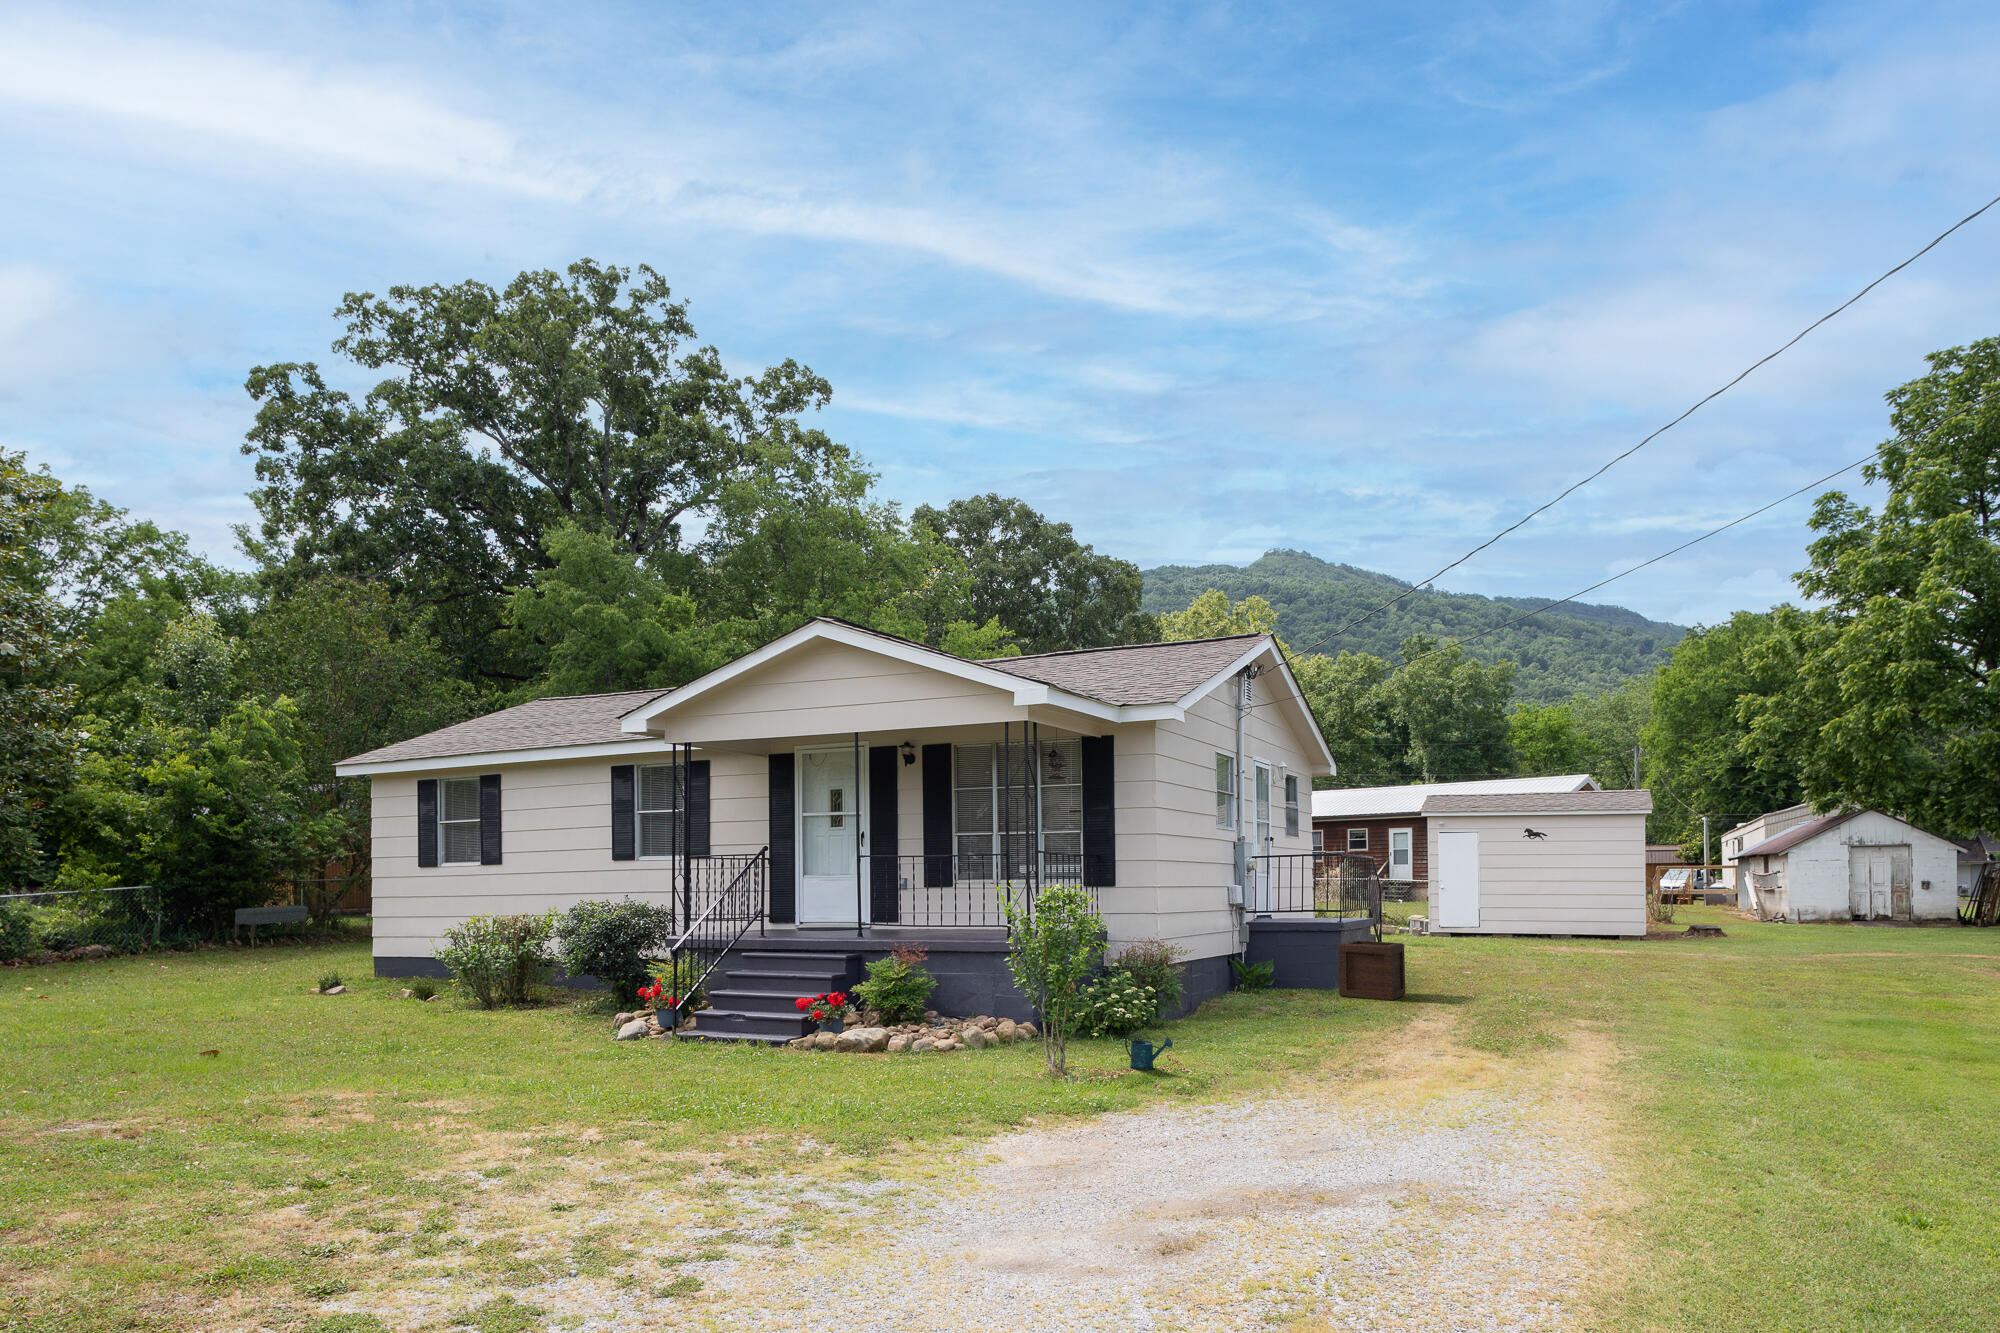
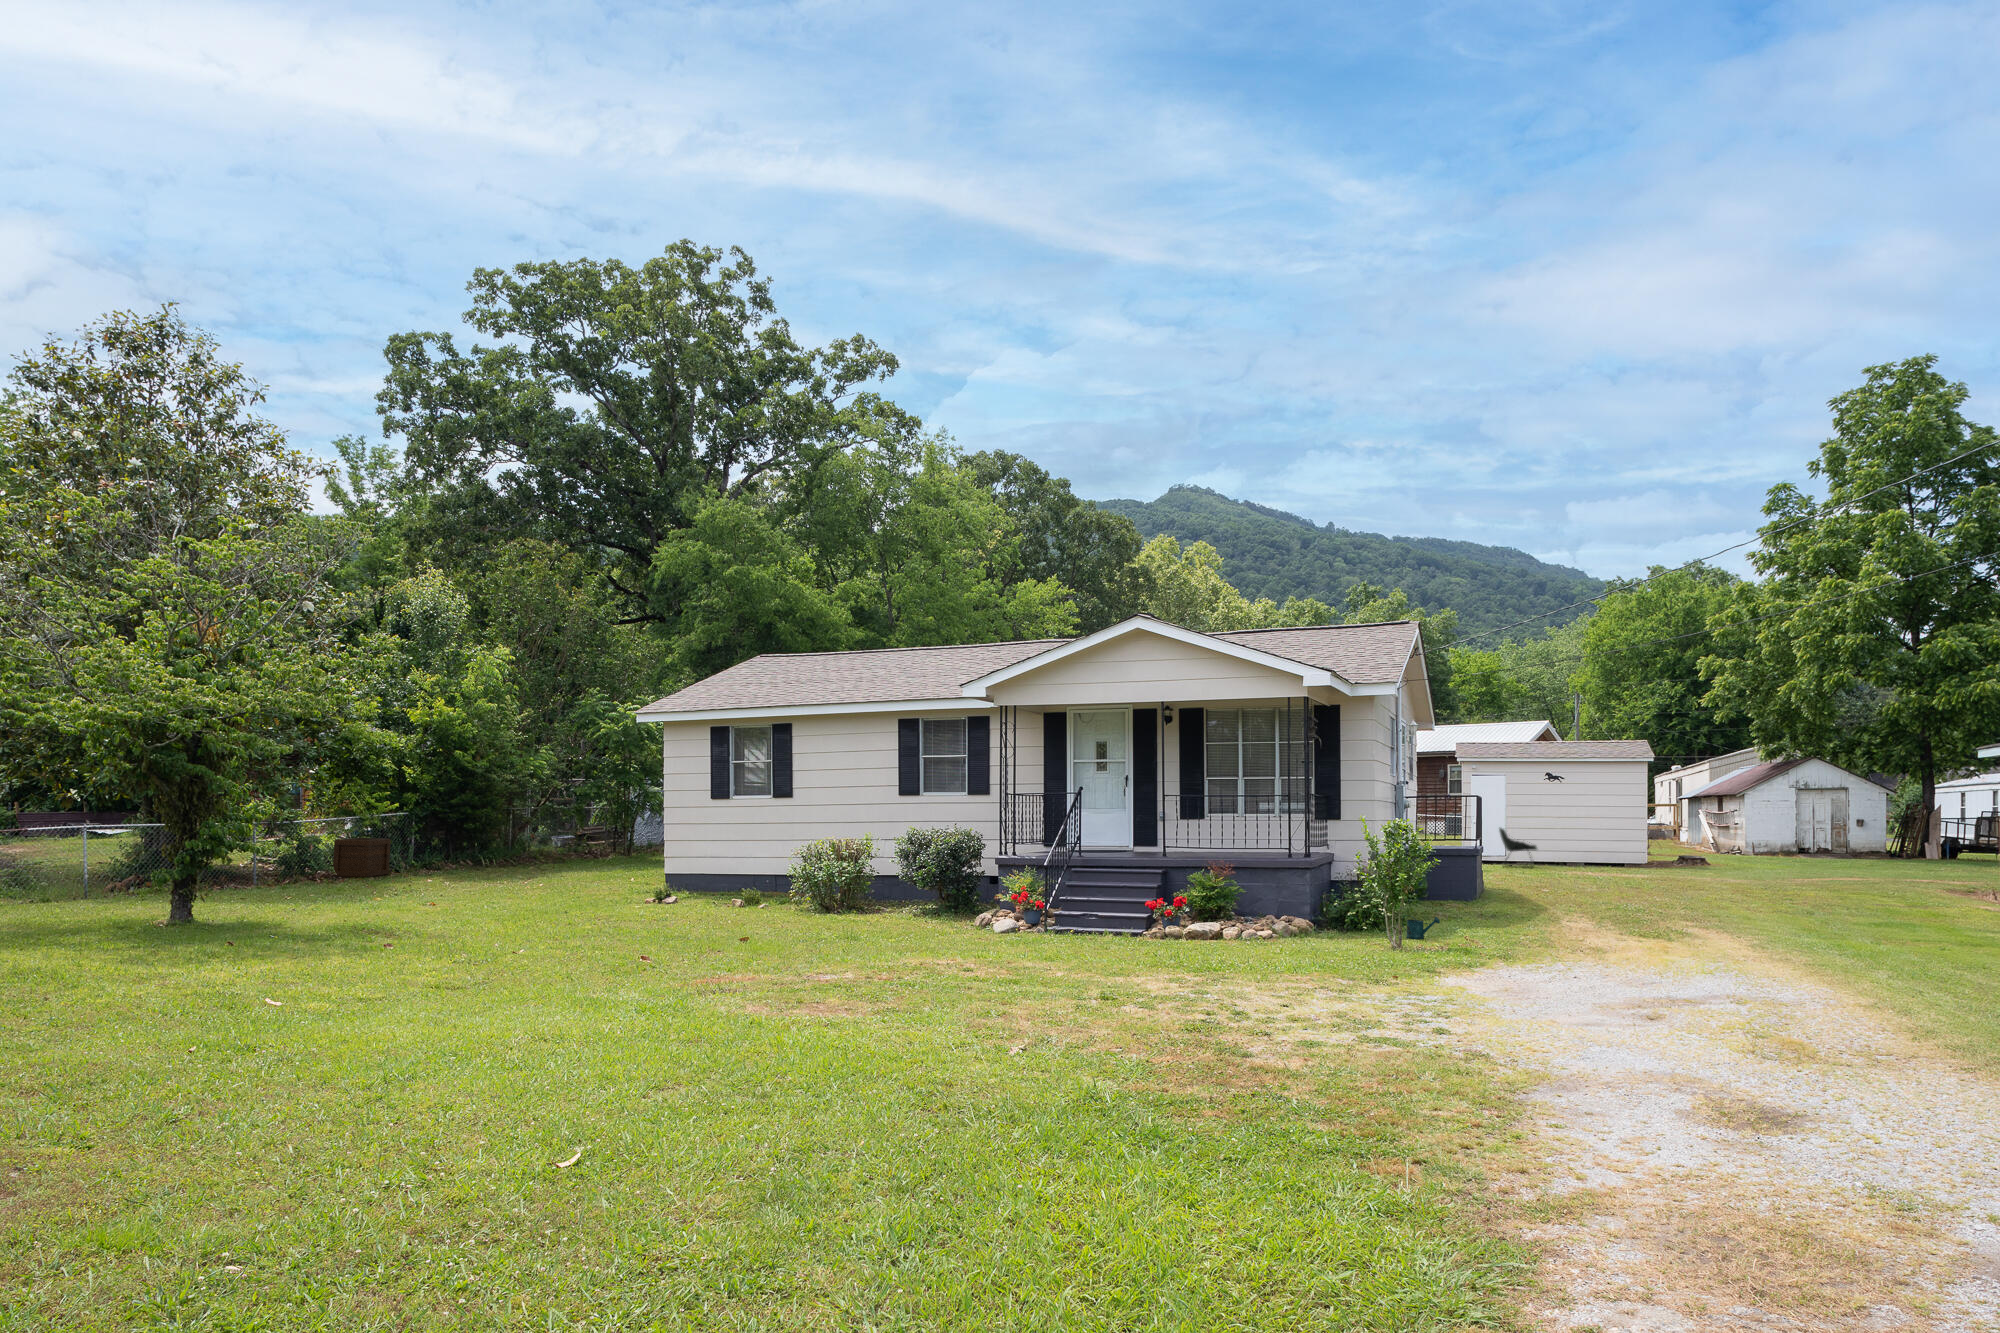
lounge chair: none [1460,894,1507,944] -> present [1499,828,1537,868]
bench: present [234,905,308,939] -> none [480,839,533,868]
wooden crate: present [1338,940,1405,1001] -> present [333,838,391,877]

